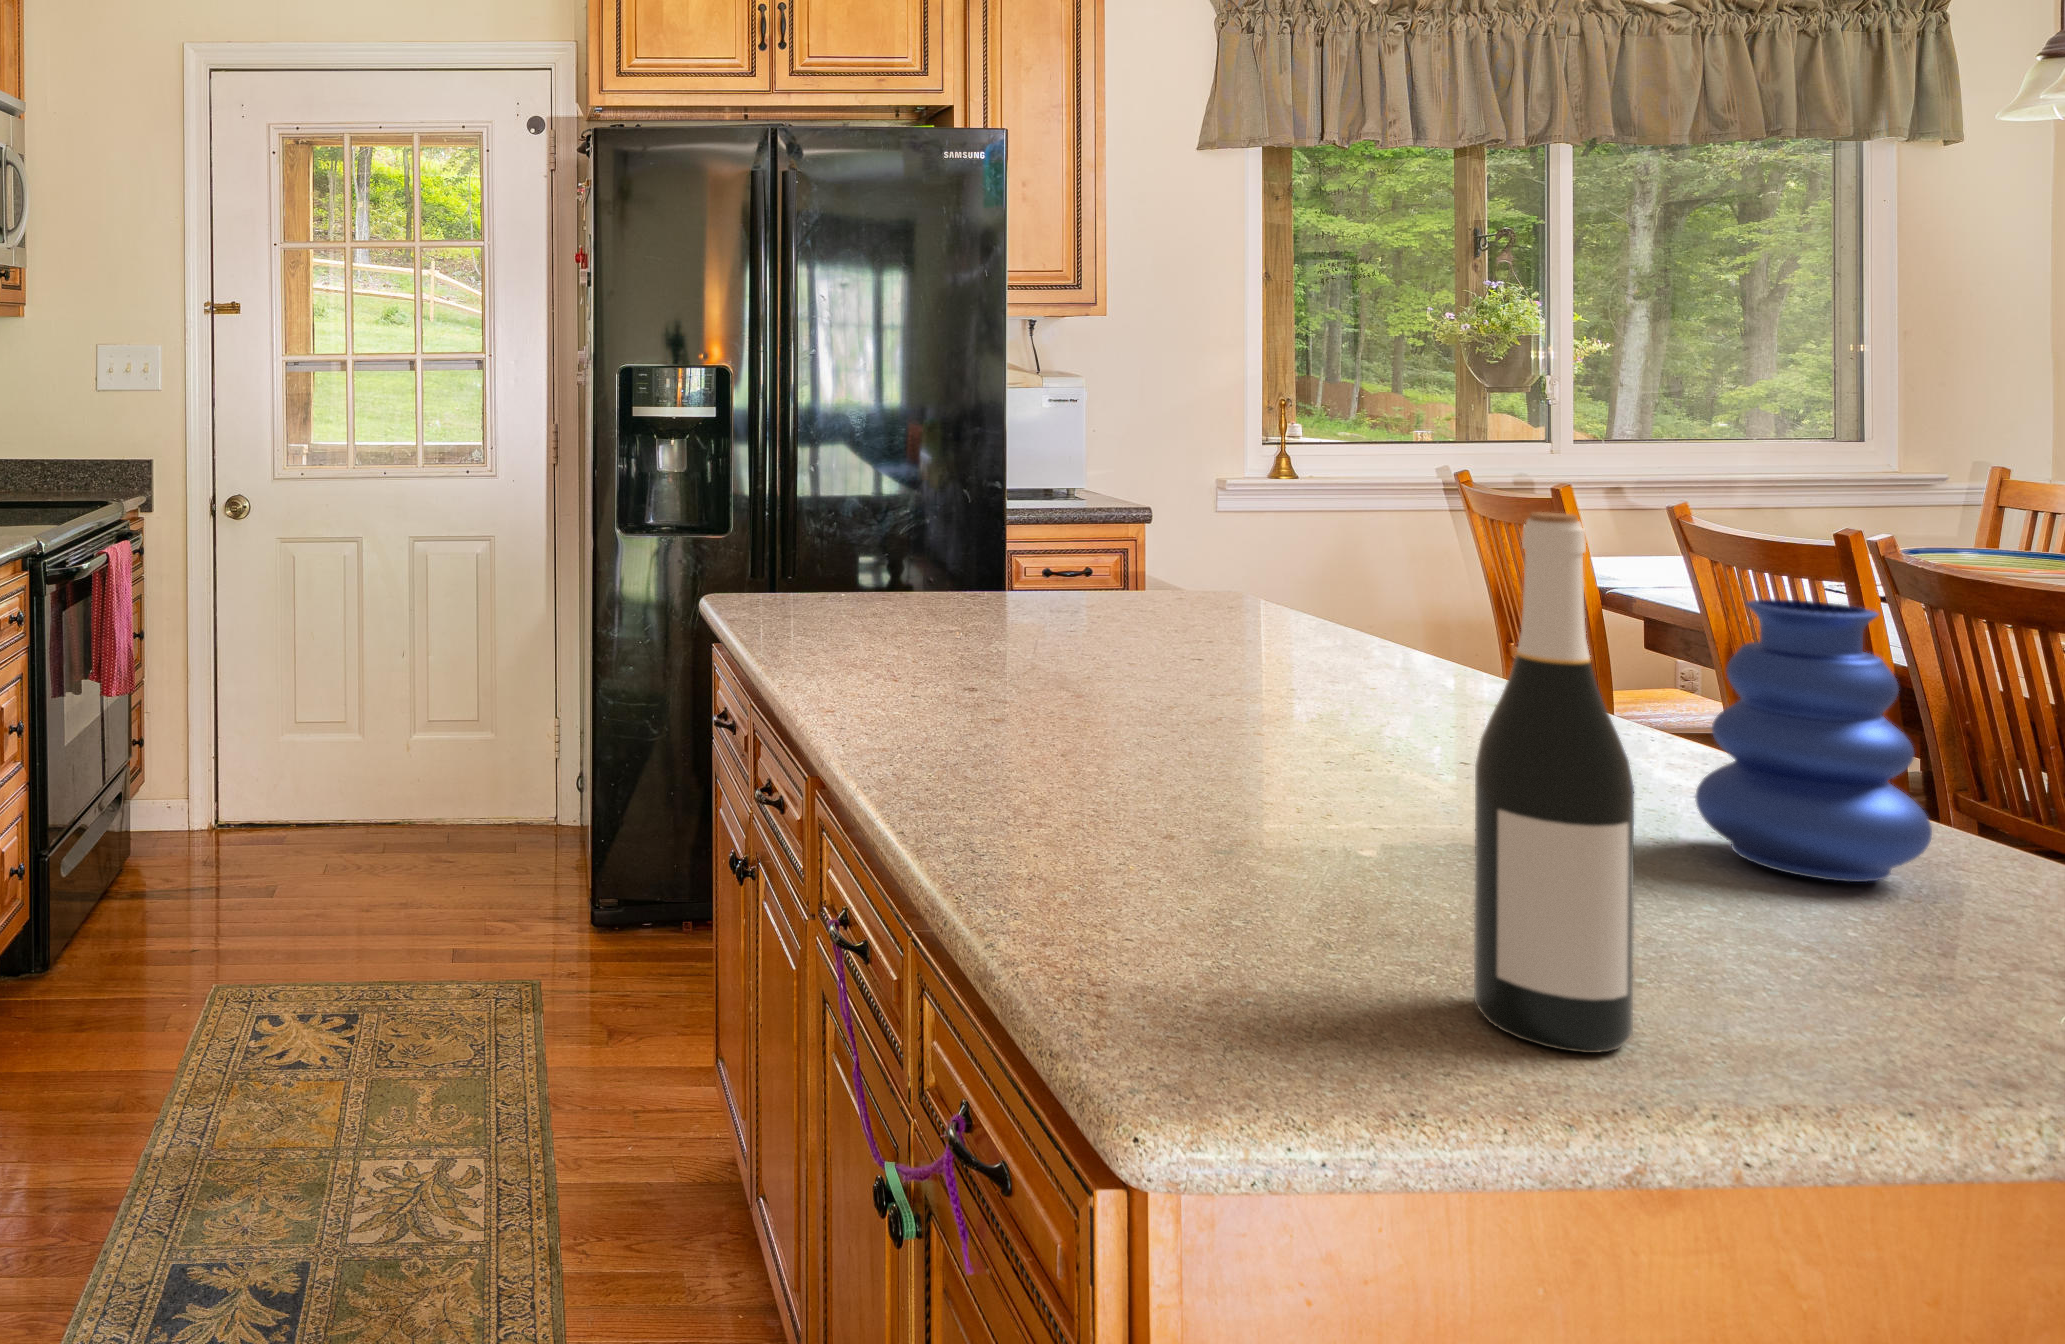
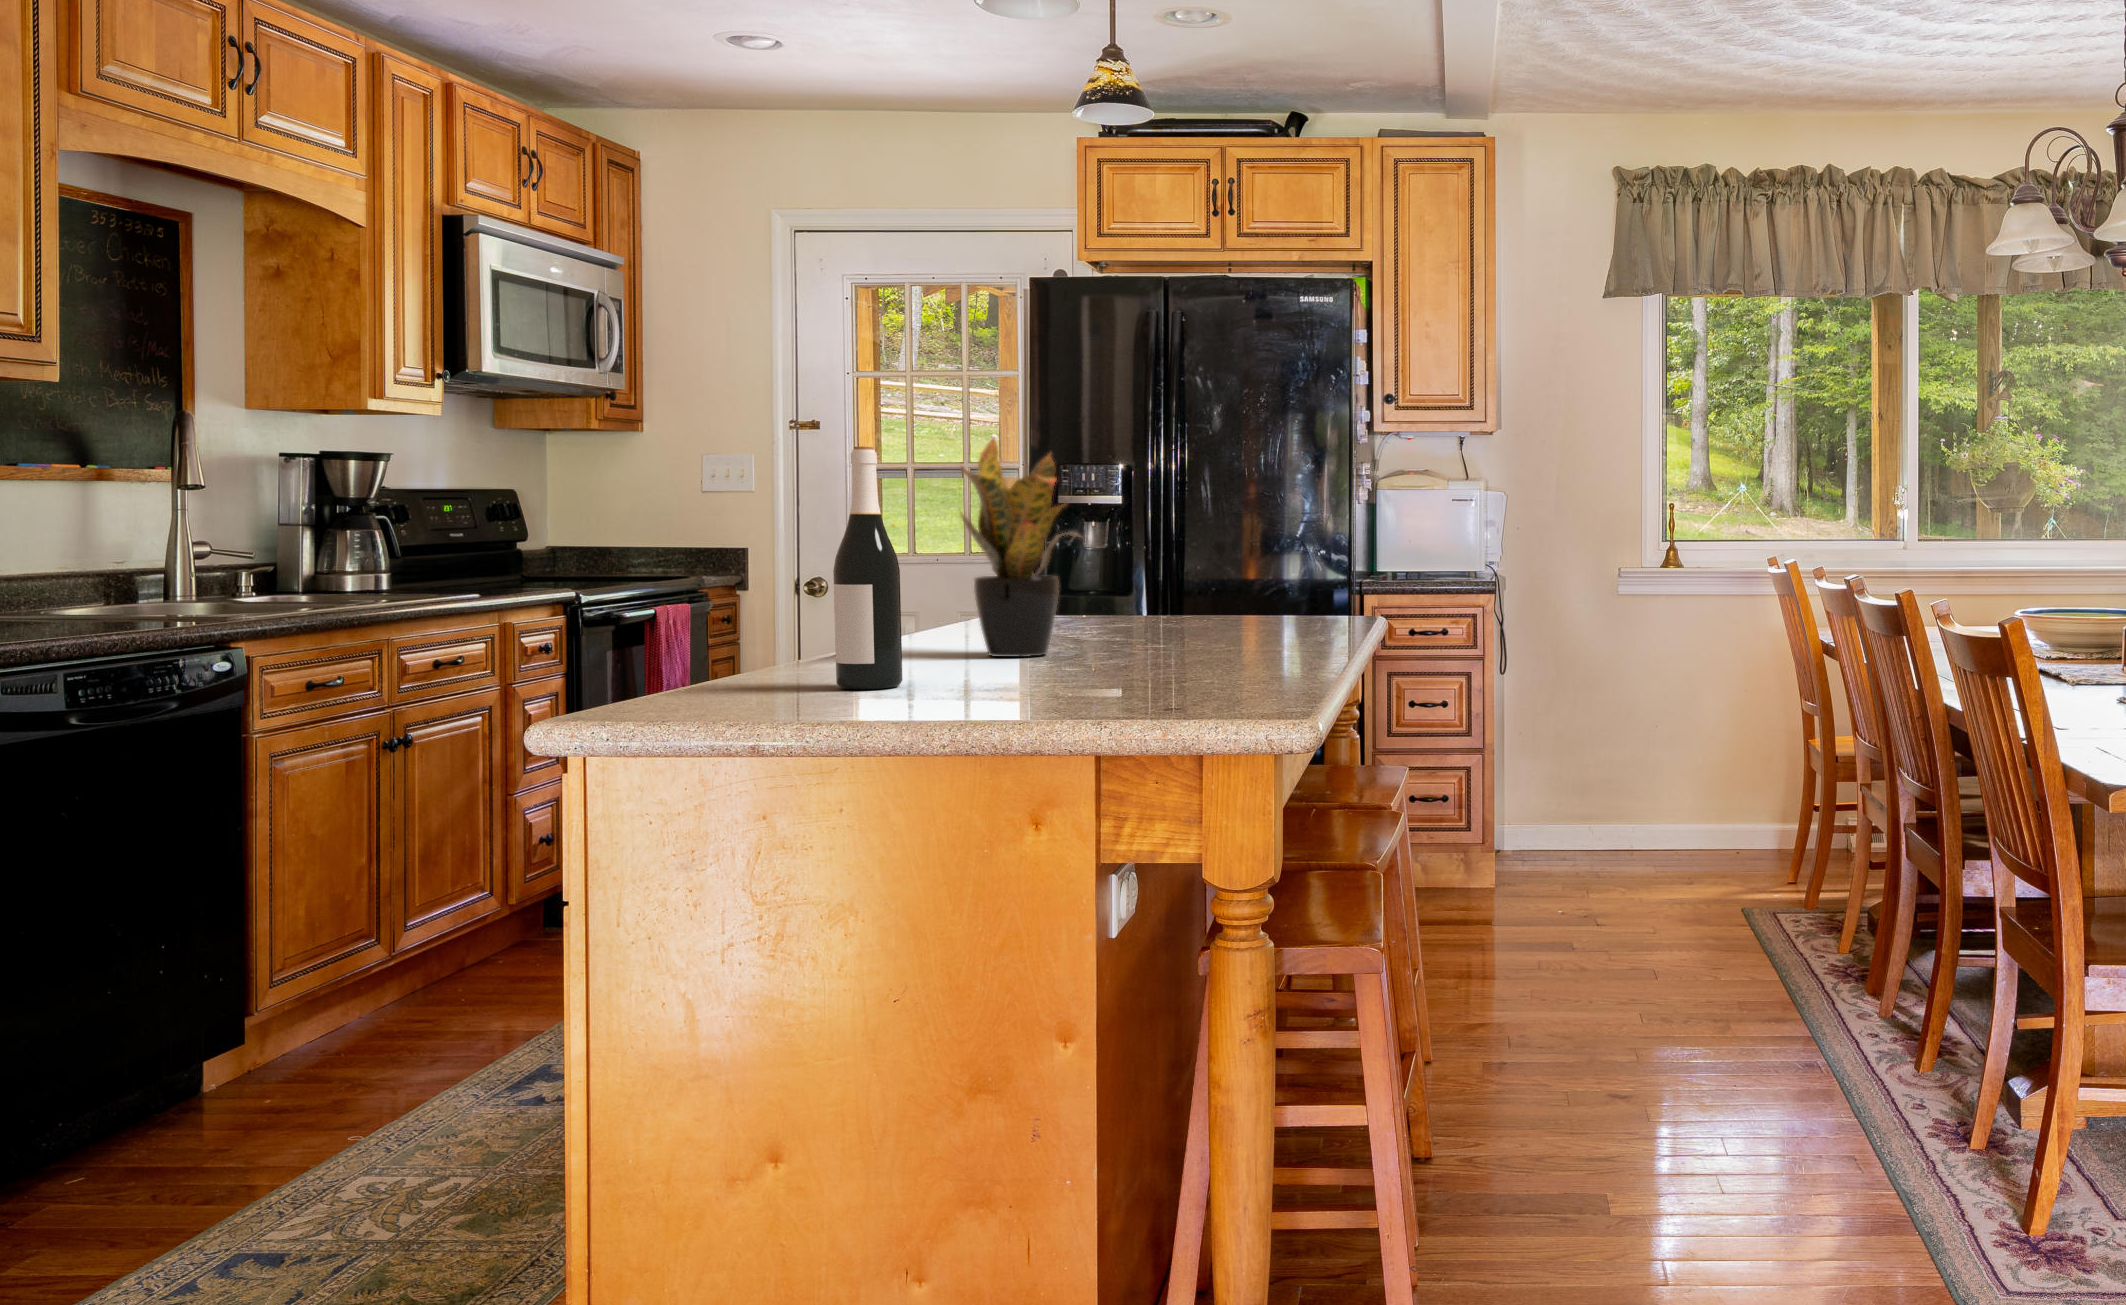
potted plant: none [1134,401,1428,813] -> present [959,438,1081,657]
vase: present [1695,599,1932,882] -> none [1155,526,1250,666]

